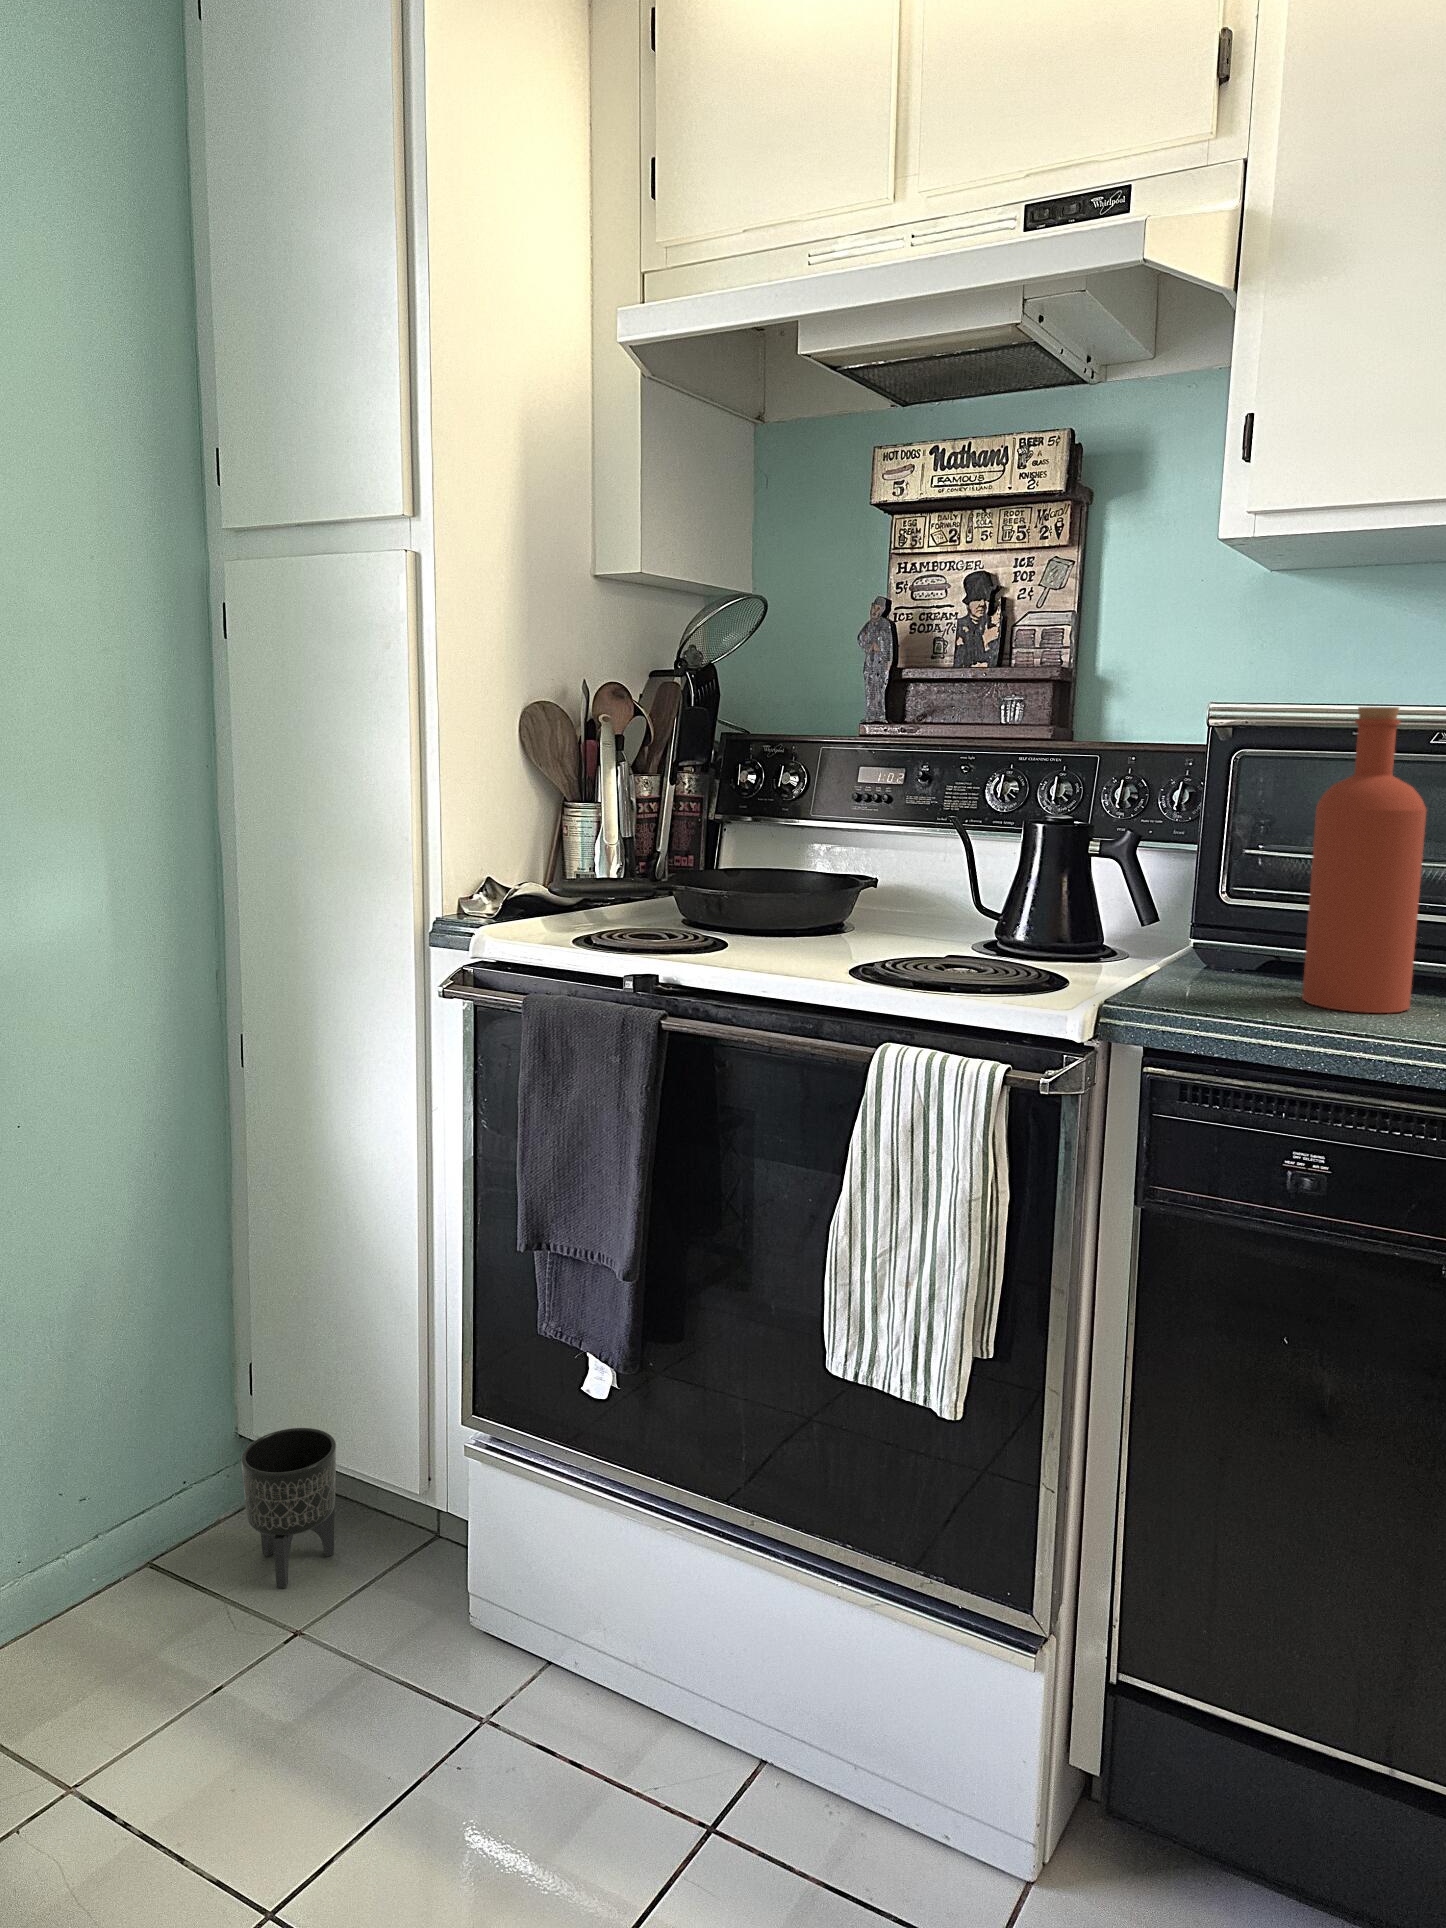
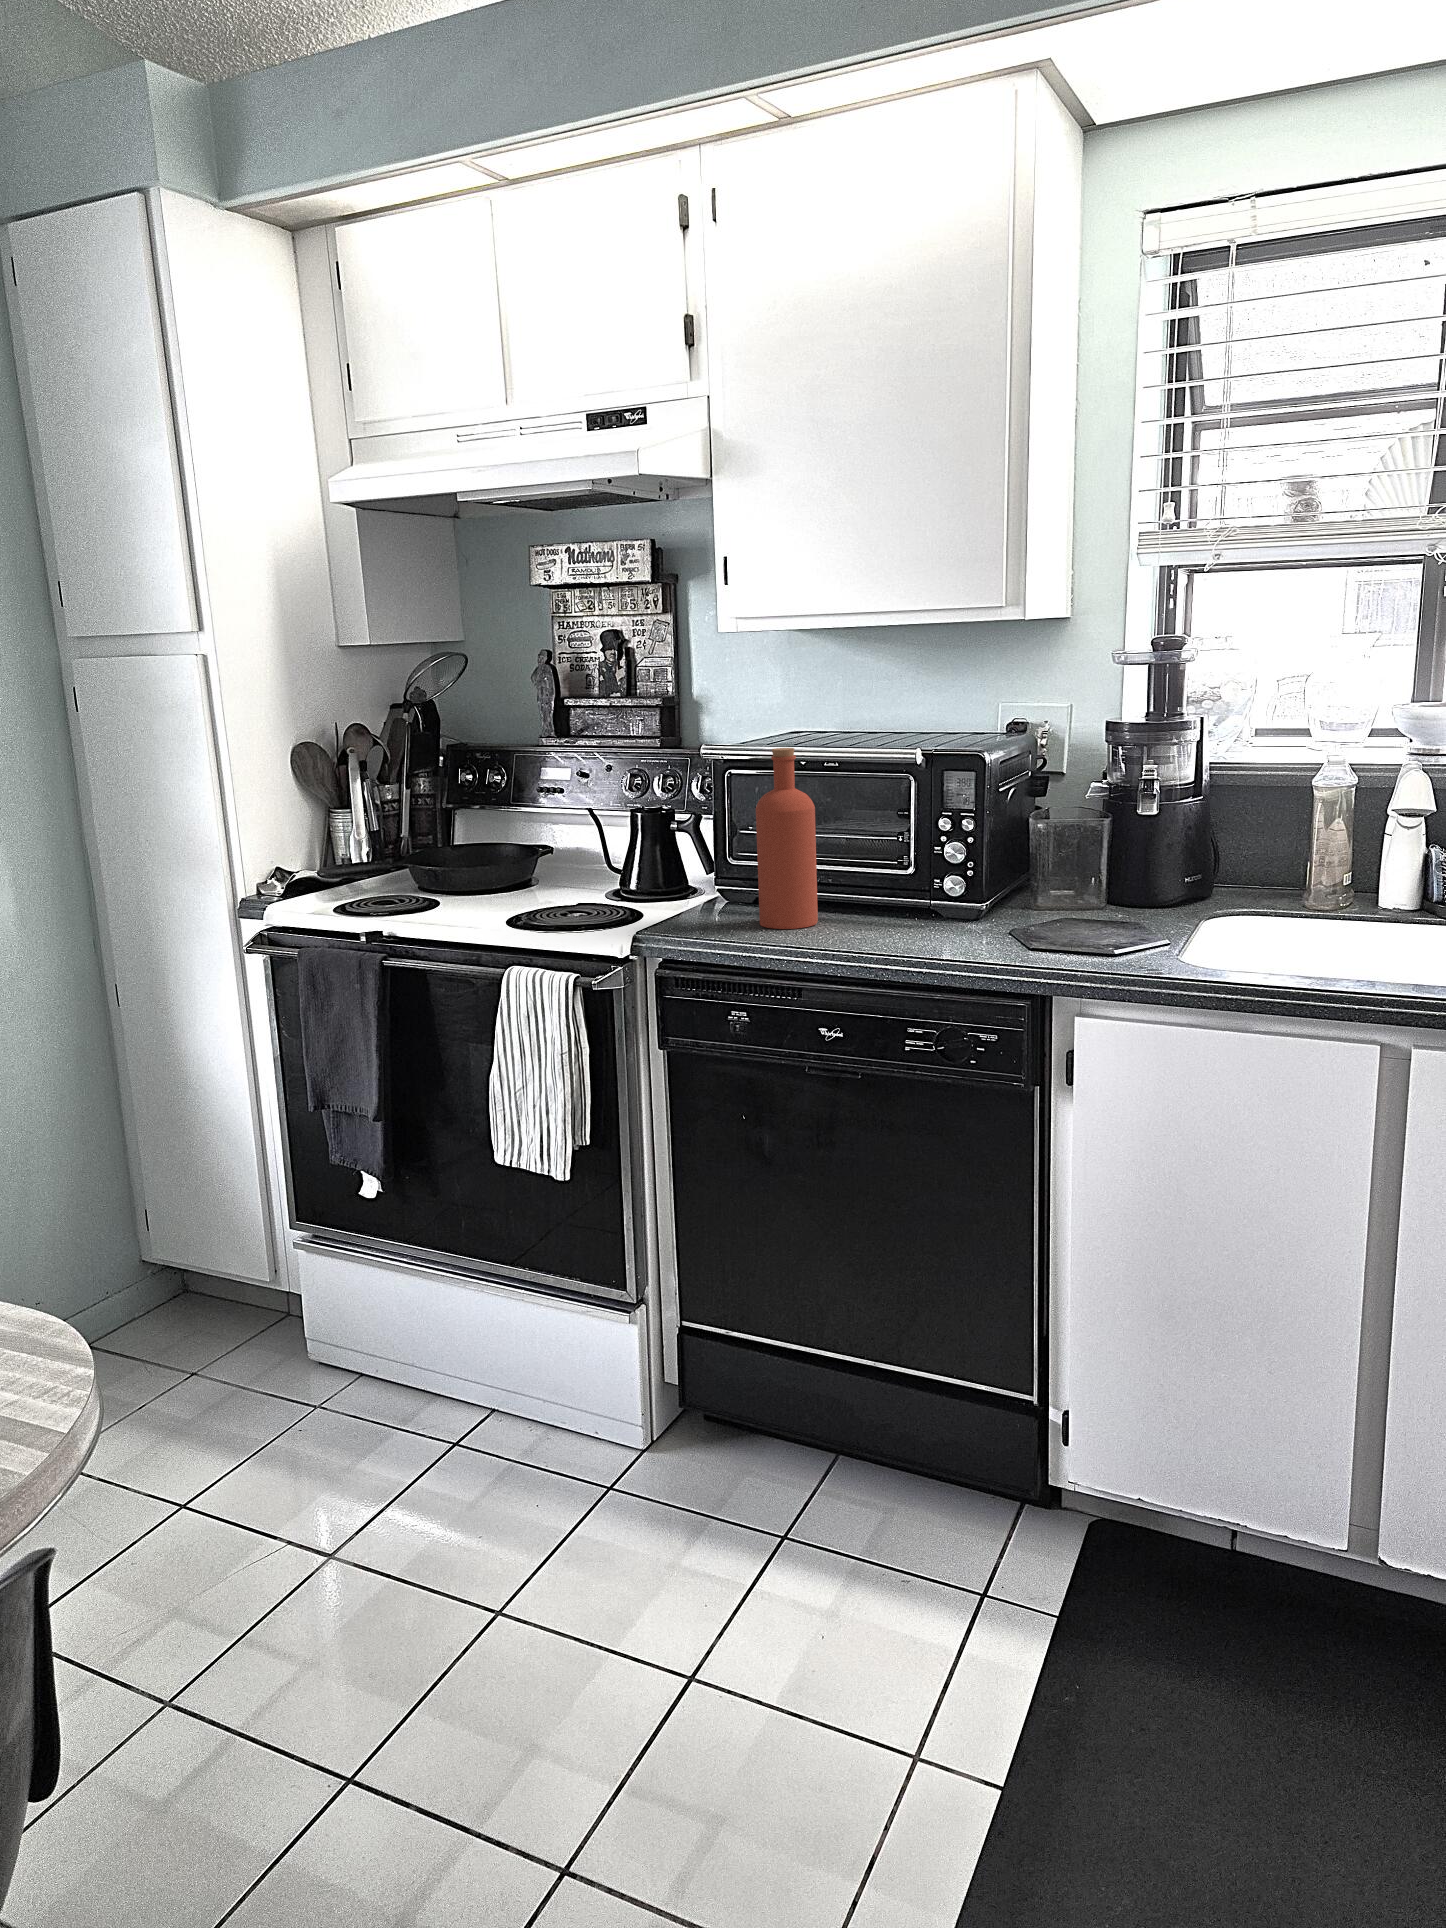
planter: present [241,1428,336,1588] -> none [143,1250,213,1353]

